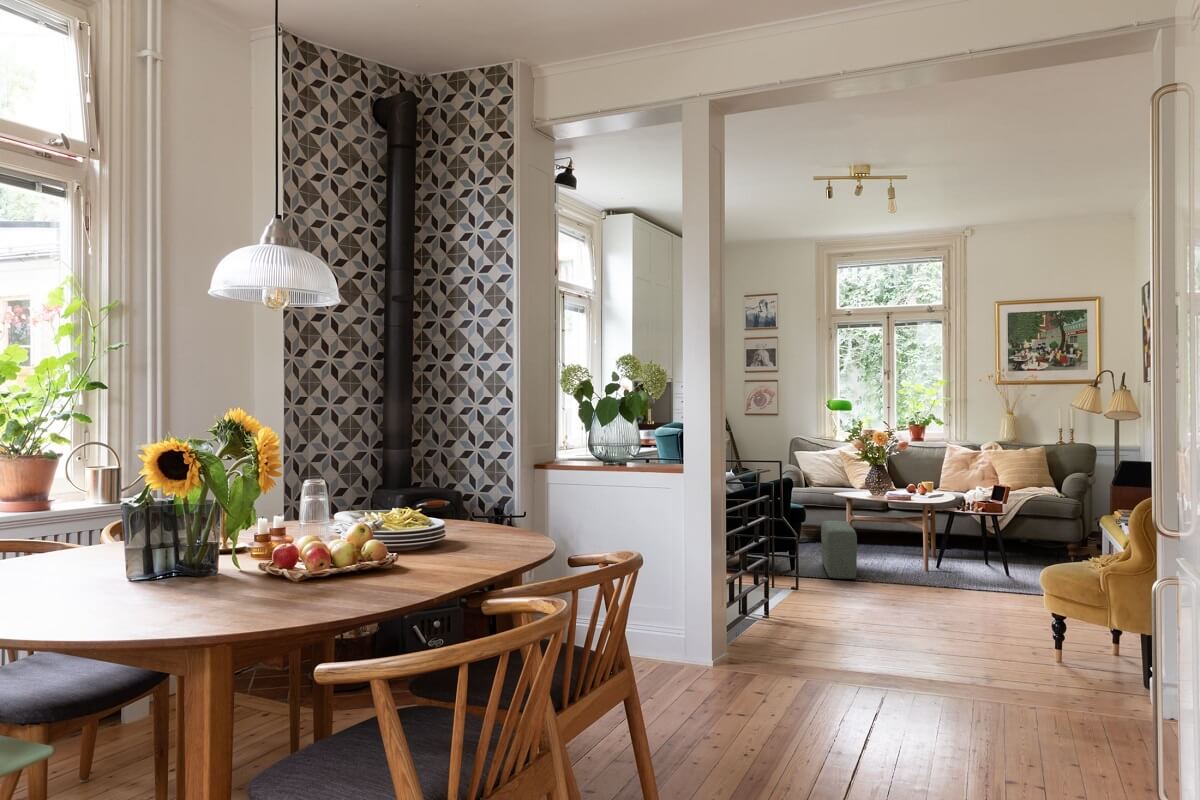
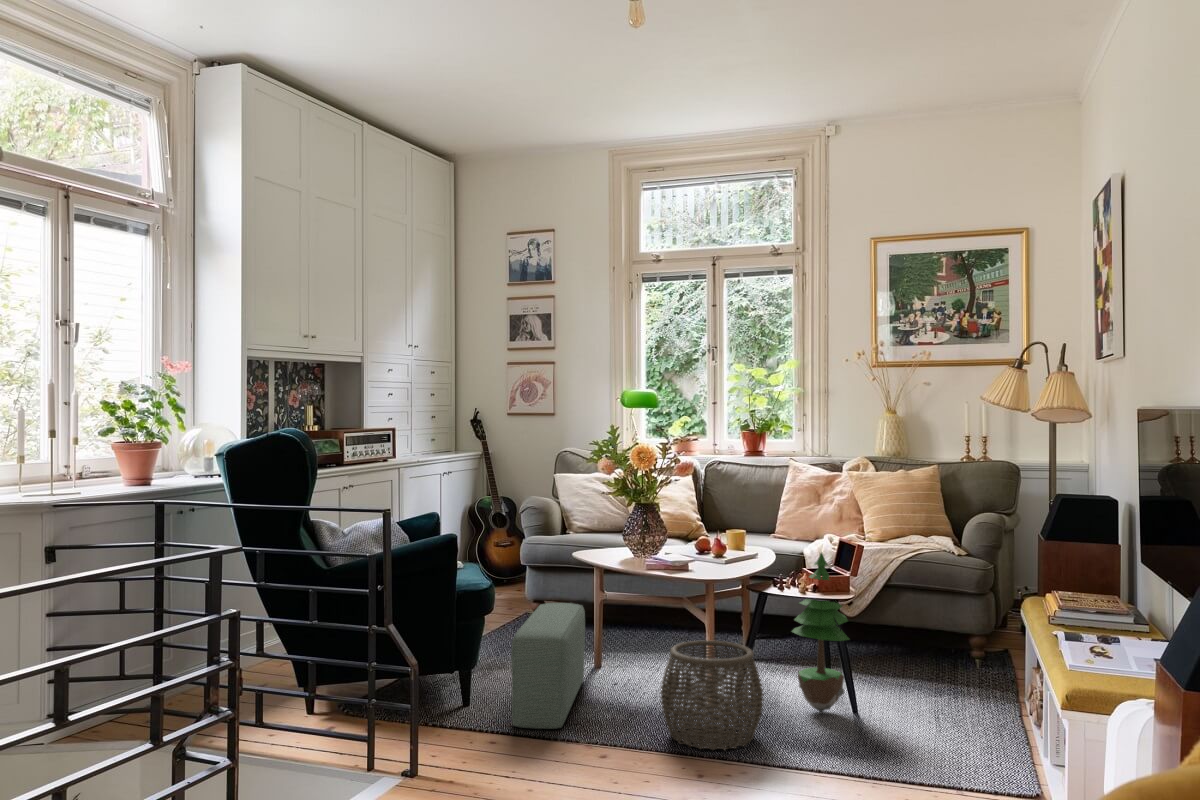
potted tree: none [972,489,1006,576] -> present [792,552,849,712]
woven basket: none [909,535,966,586] -> present [660,641,764,750]

